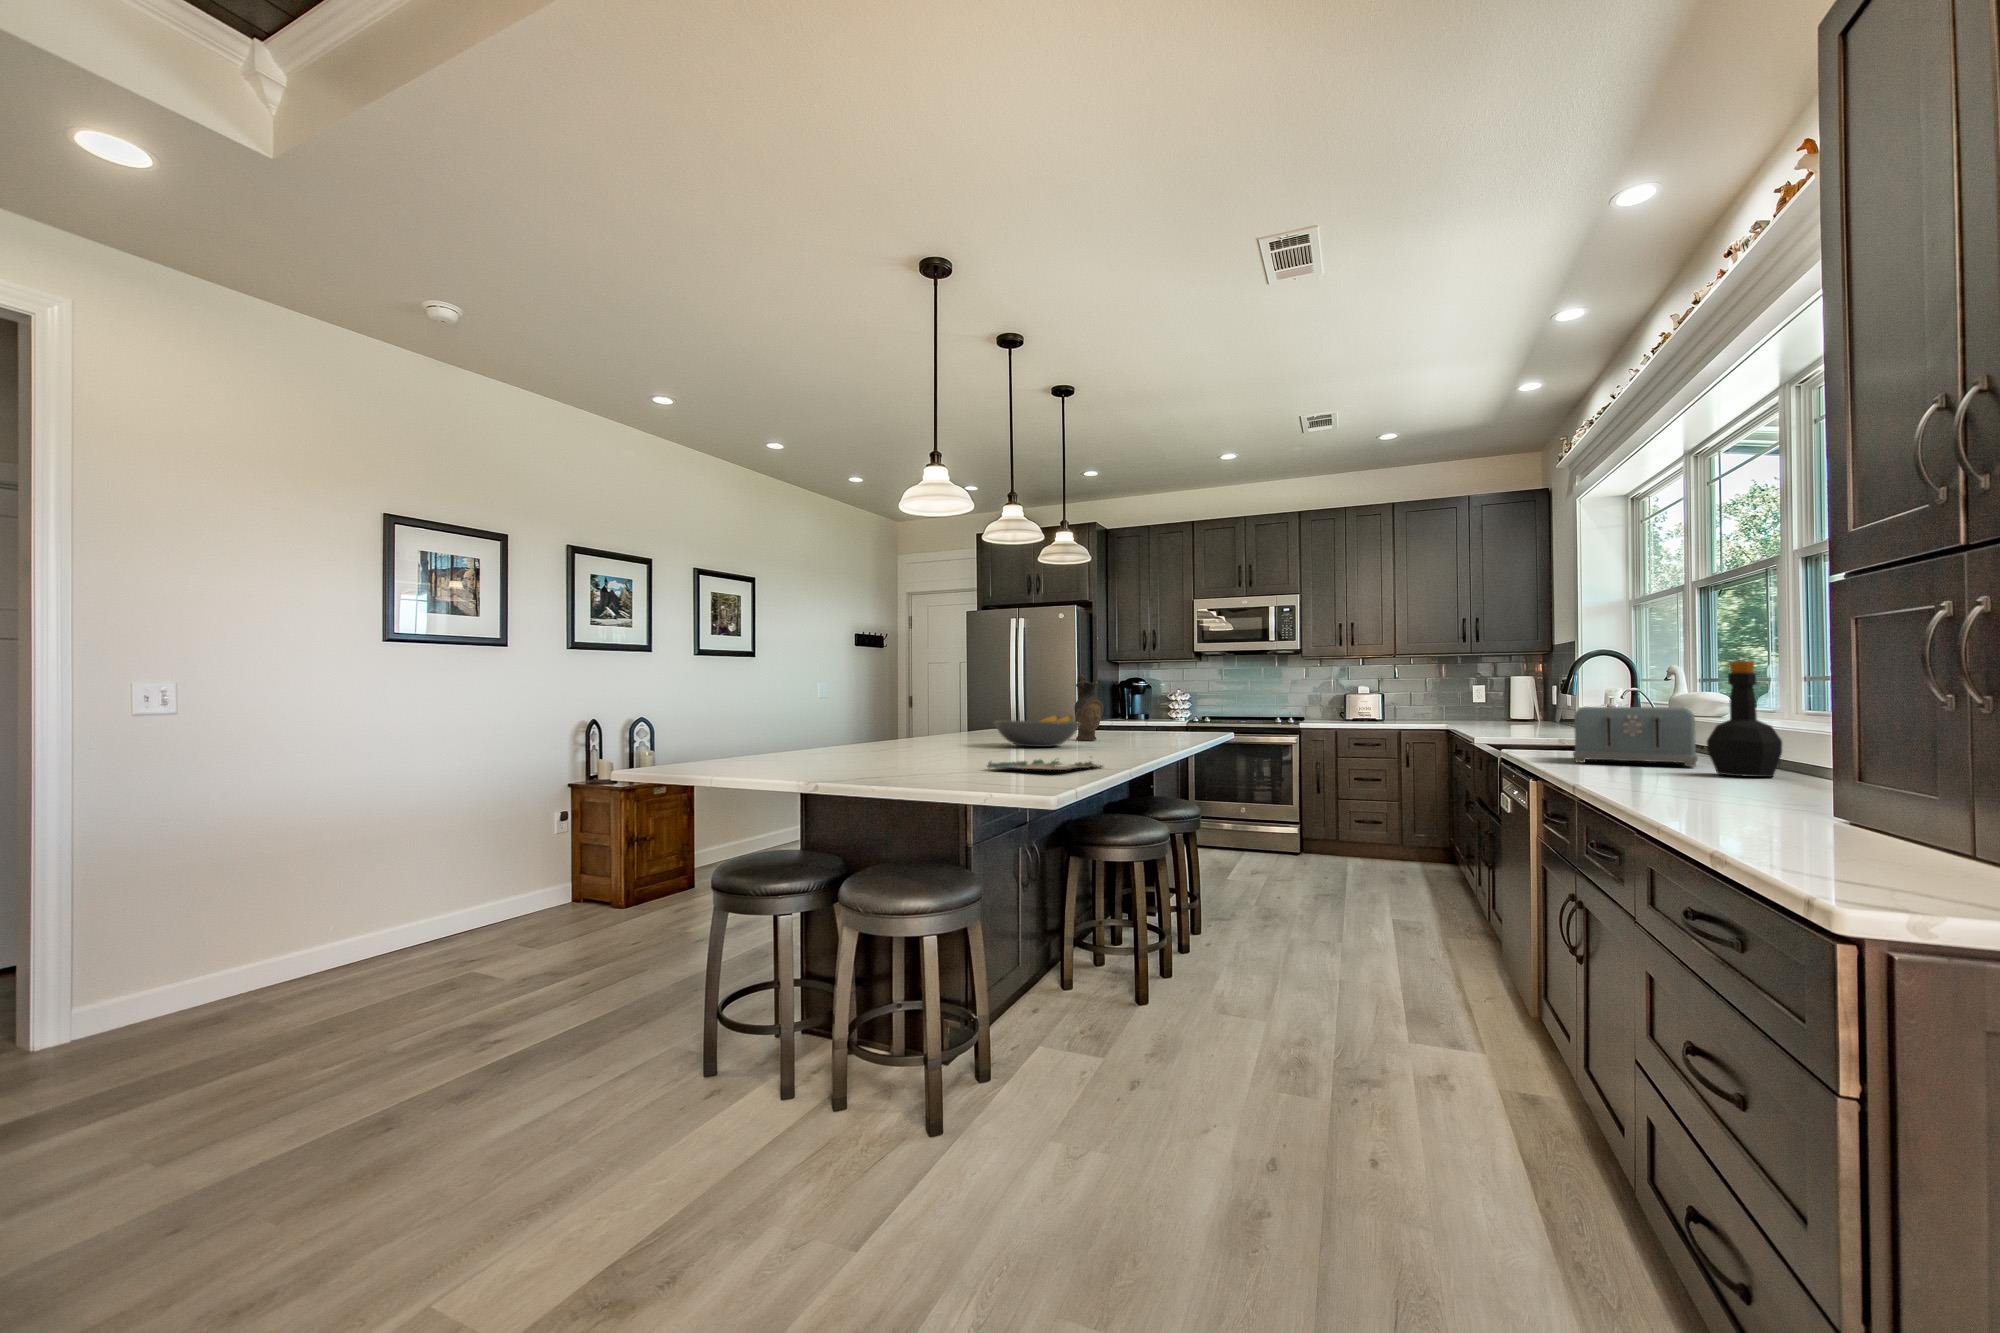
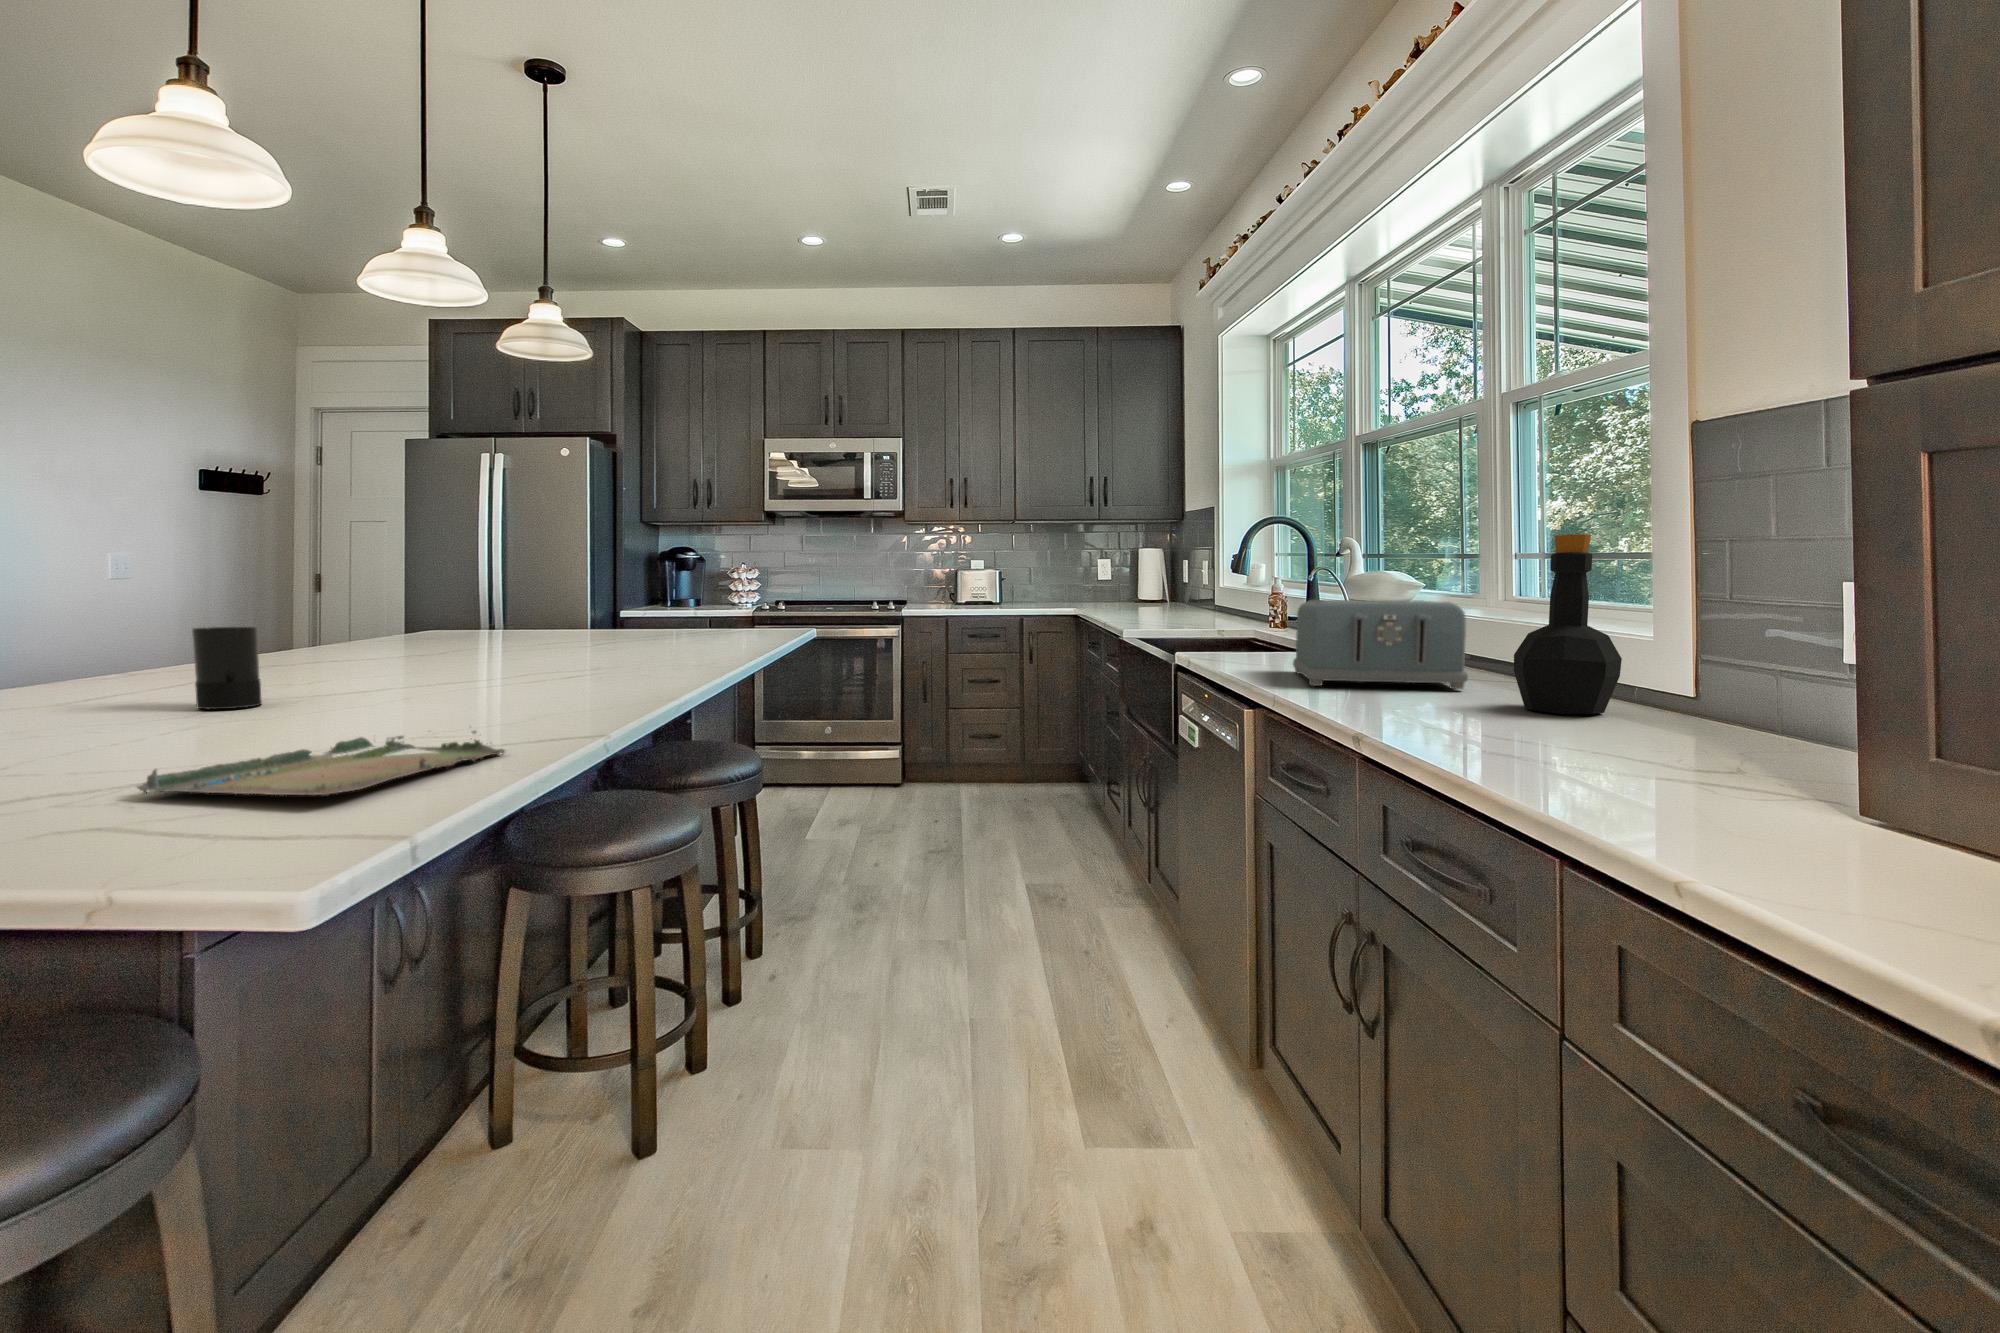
ceramic pitcher: present [1075,674,1104,740] -> none [536,543,590,657]
candle: none [948,711,975,752] -> present [192,627,262,709]
fruit bowl: present [995,715,1079,747] -> none [335,621,526,682]

